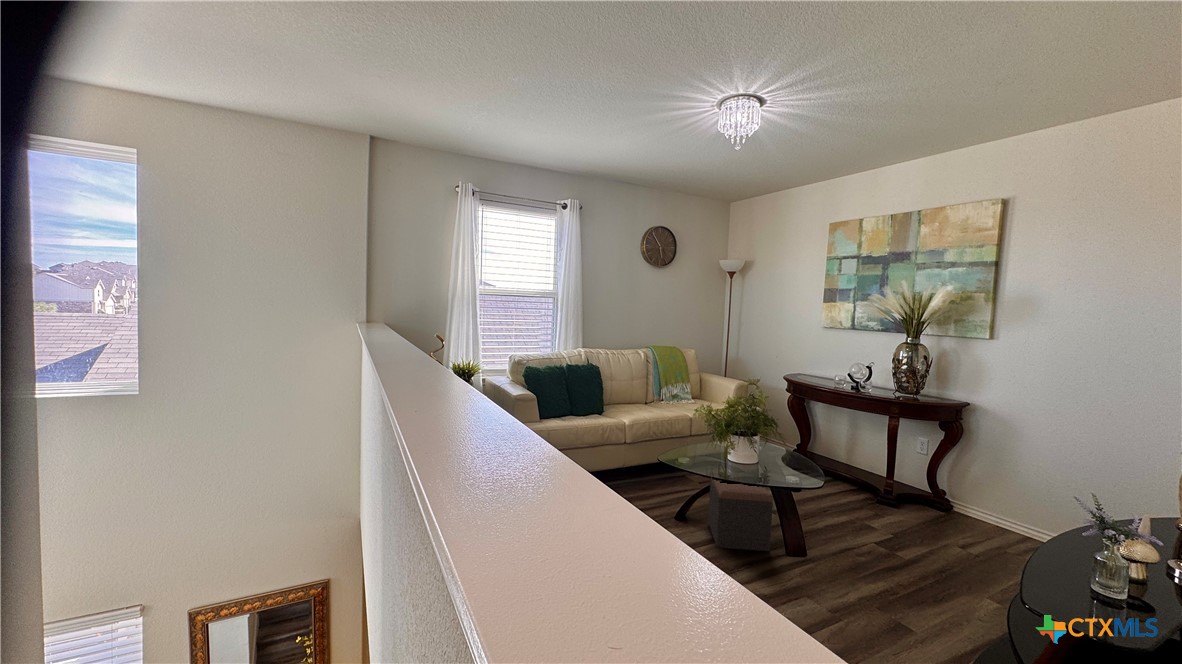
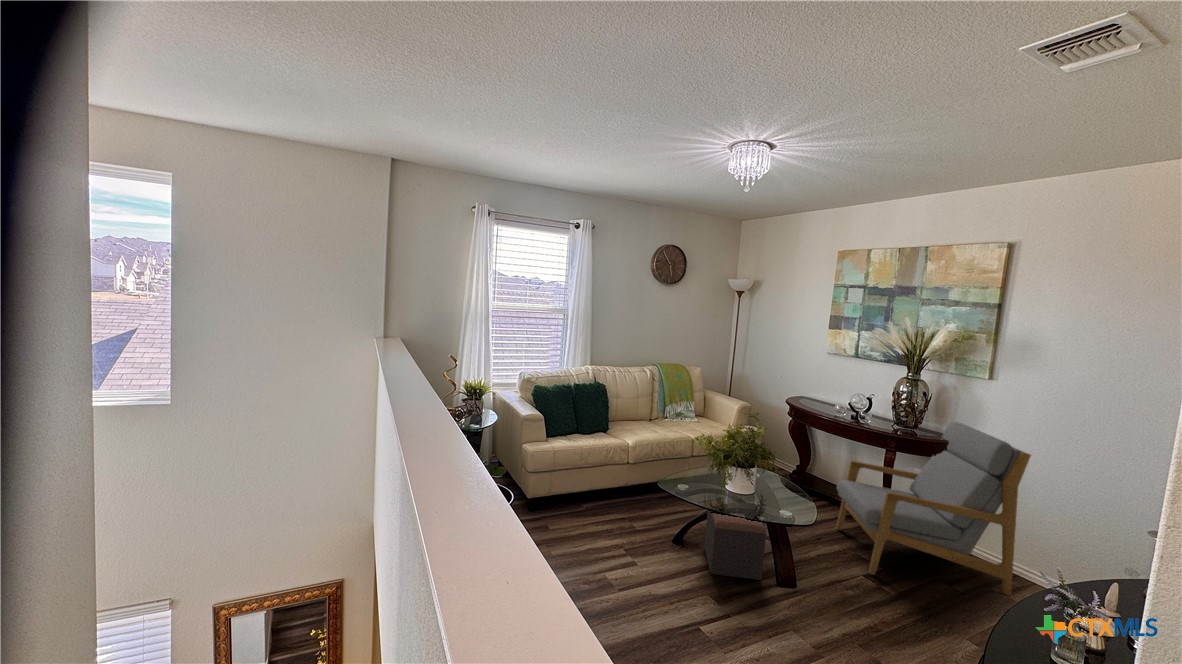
armchair: none [840,384,1039,556] -> present [836,422,1031,595]

